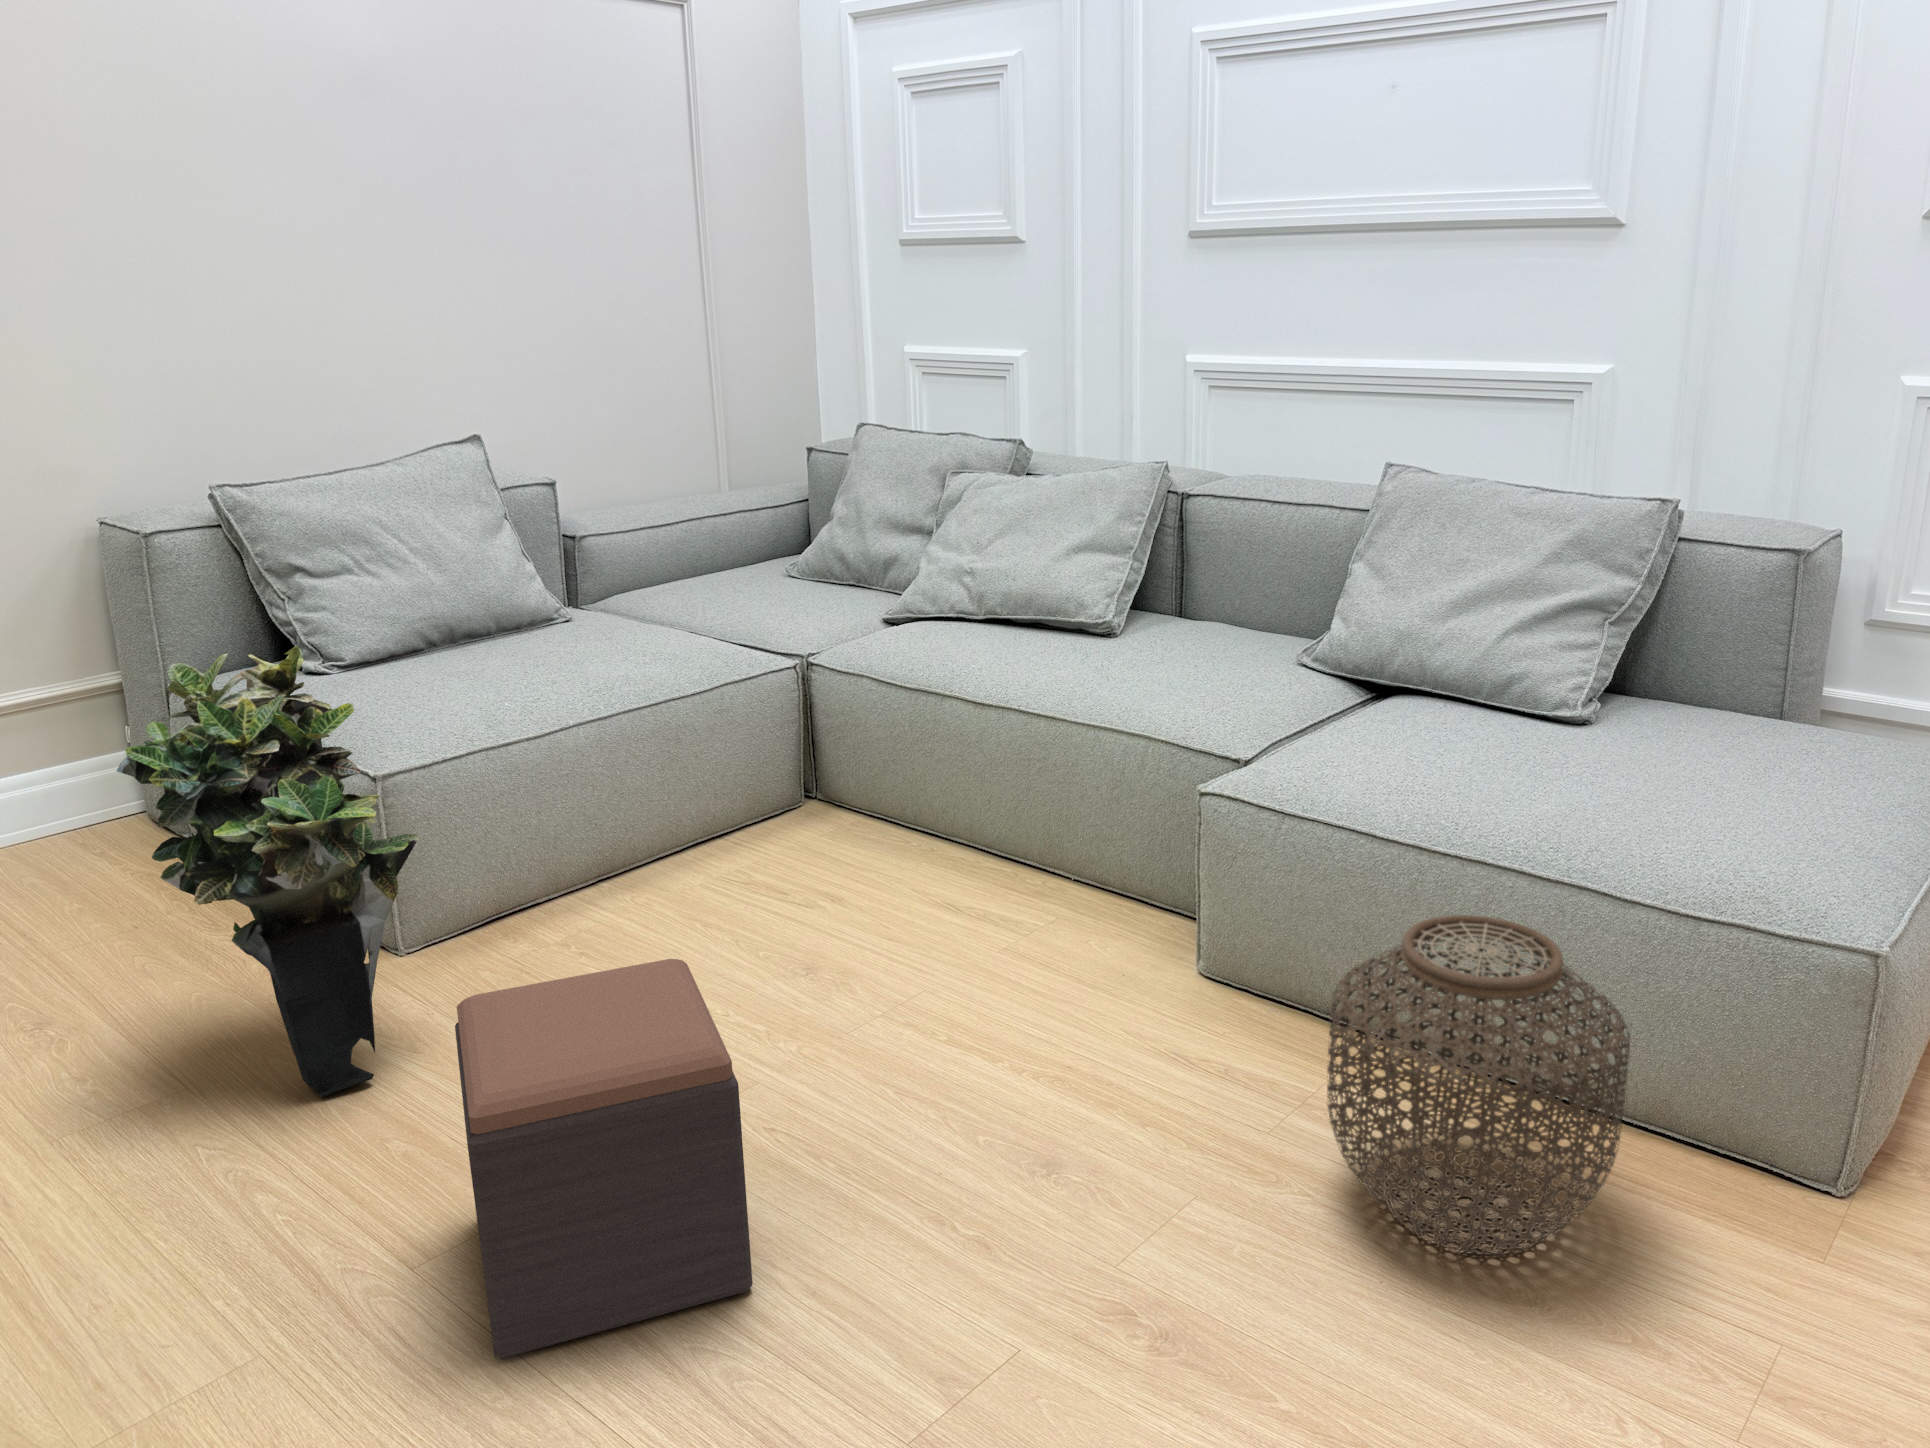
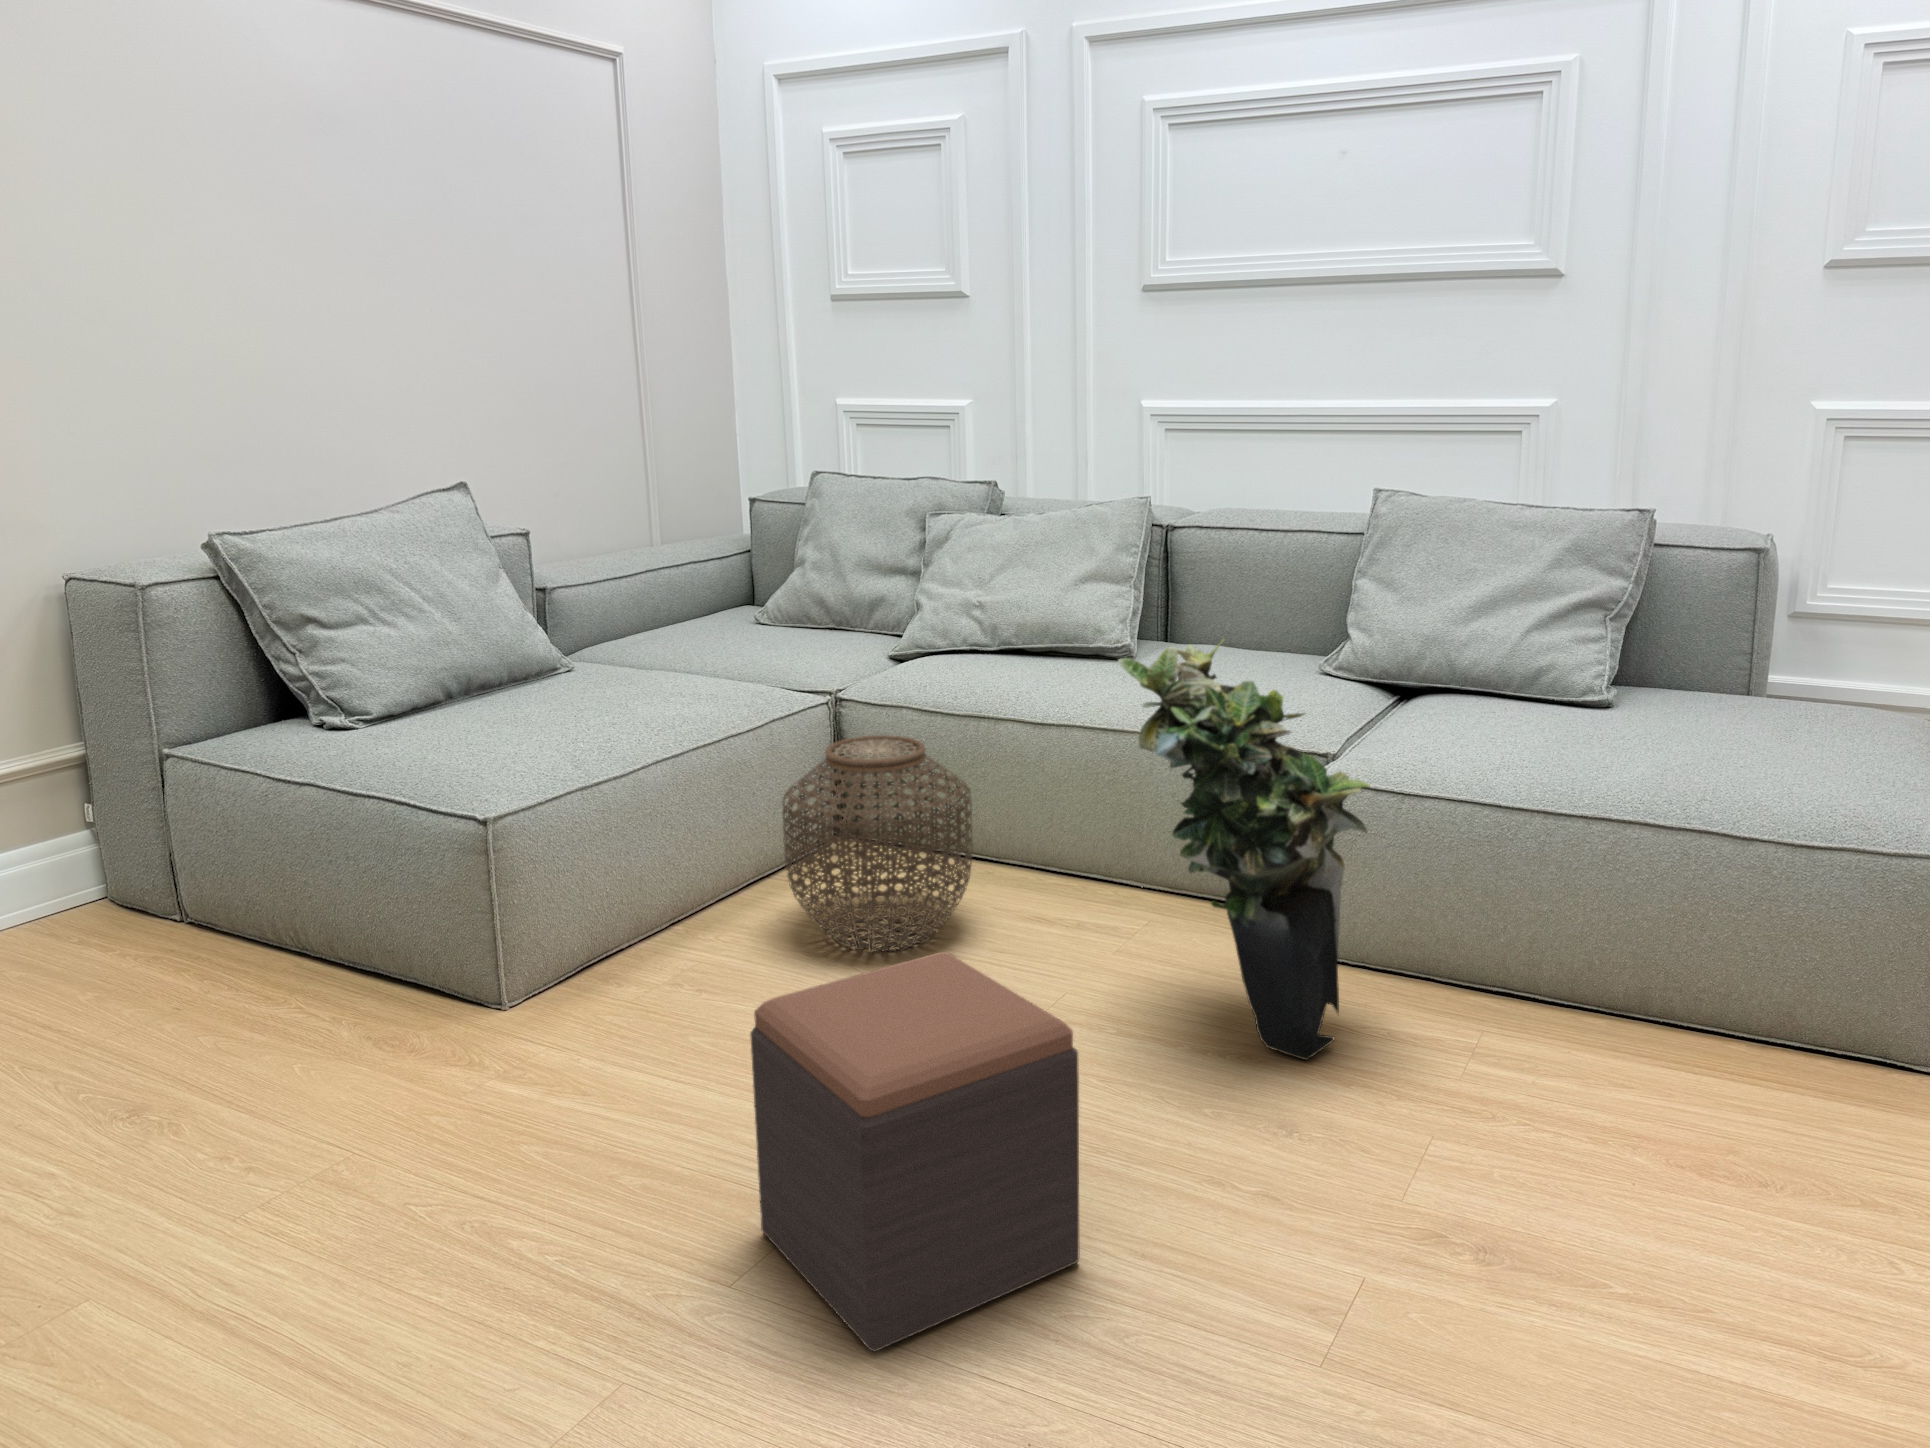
potted plant: present [117,646,419,1098] -> present [1118,643,1370,1060]
woven basket: present [1327,915,1630,1255] -> present [782,735,972,951]

